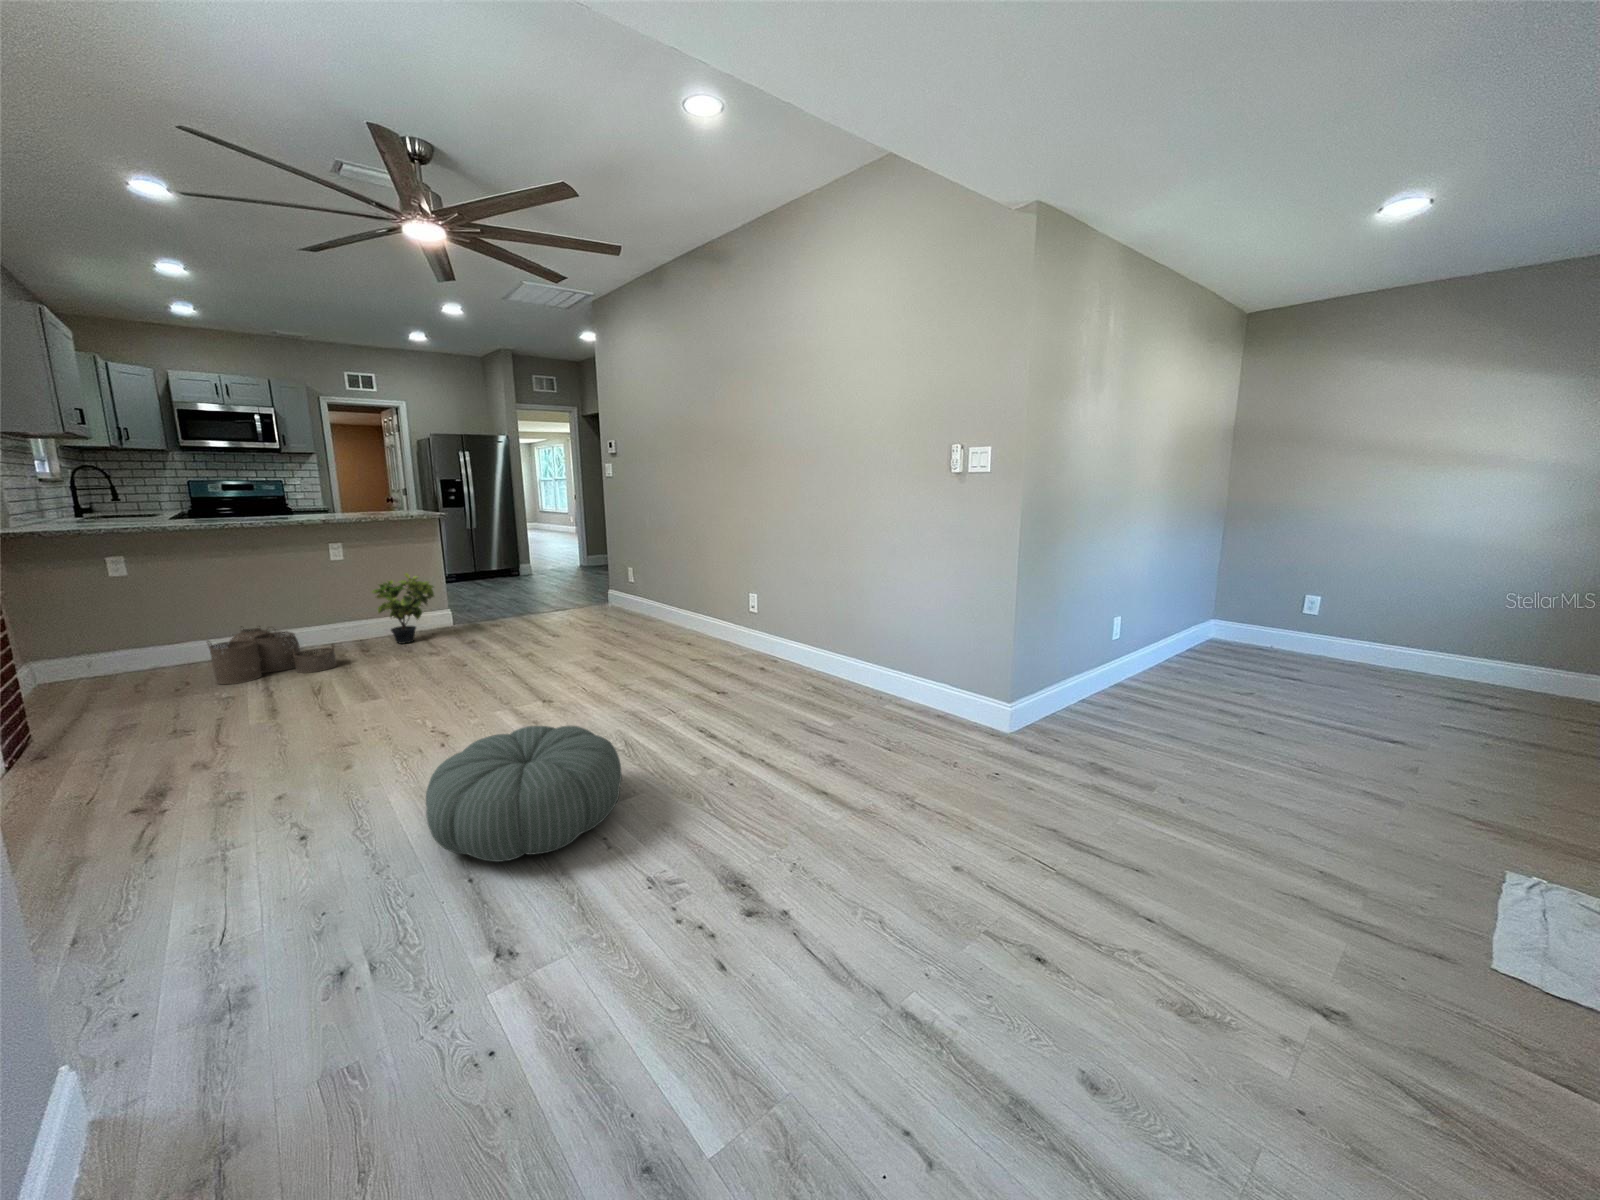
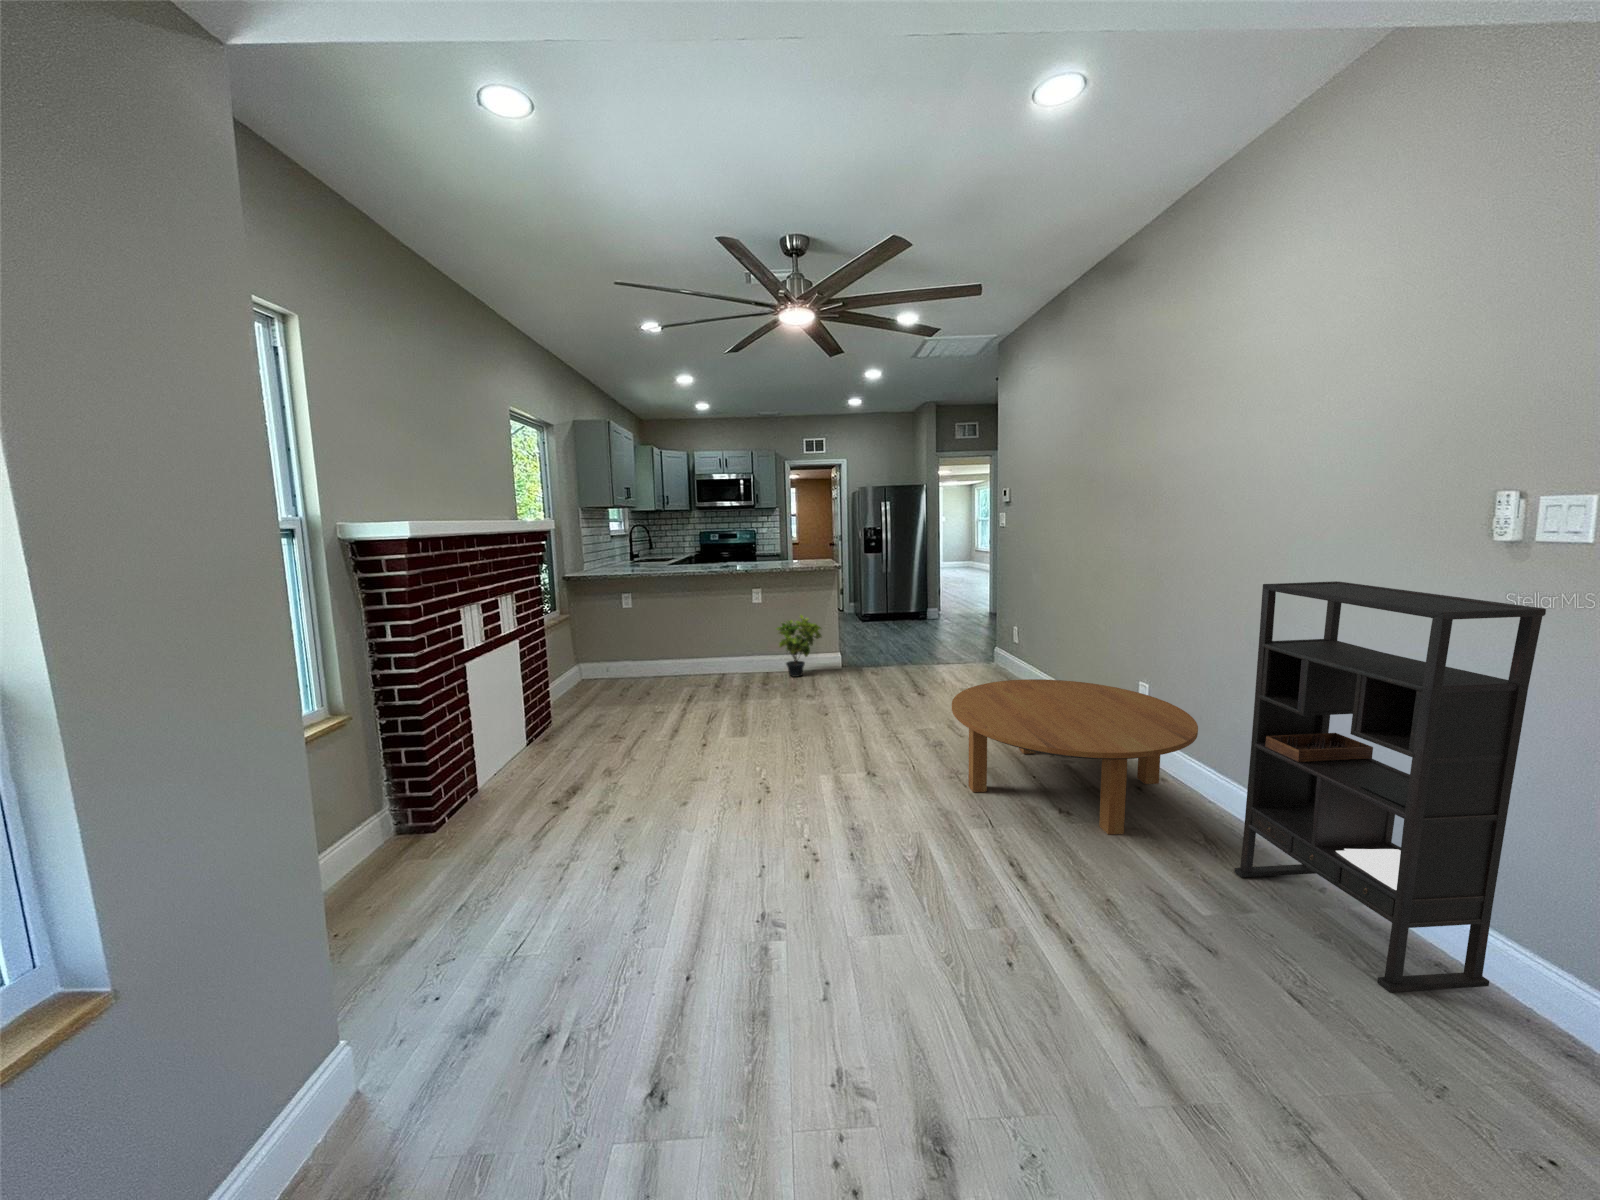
bookshelf: none [826,512,950,729] -> present [1234,581,1546,992]
coffee table: none [621,602,796,699] -> present [952,679,1198,835]
woven basket: present [207,626,336,684] -> none [667,649,741,694]
pouf: present [426,726,622,862] -> none [677,810,872,974]

